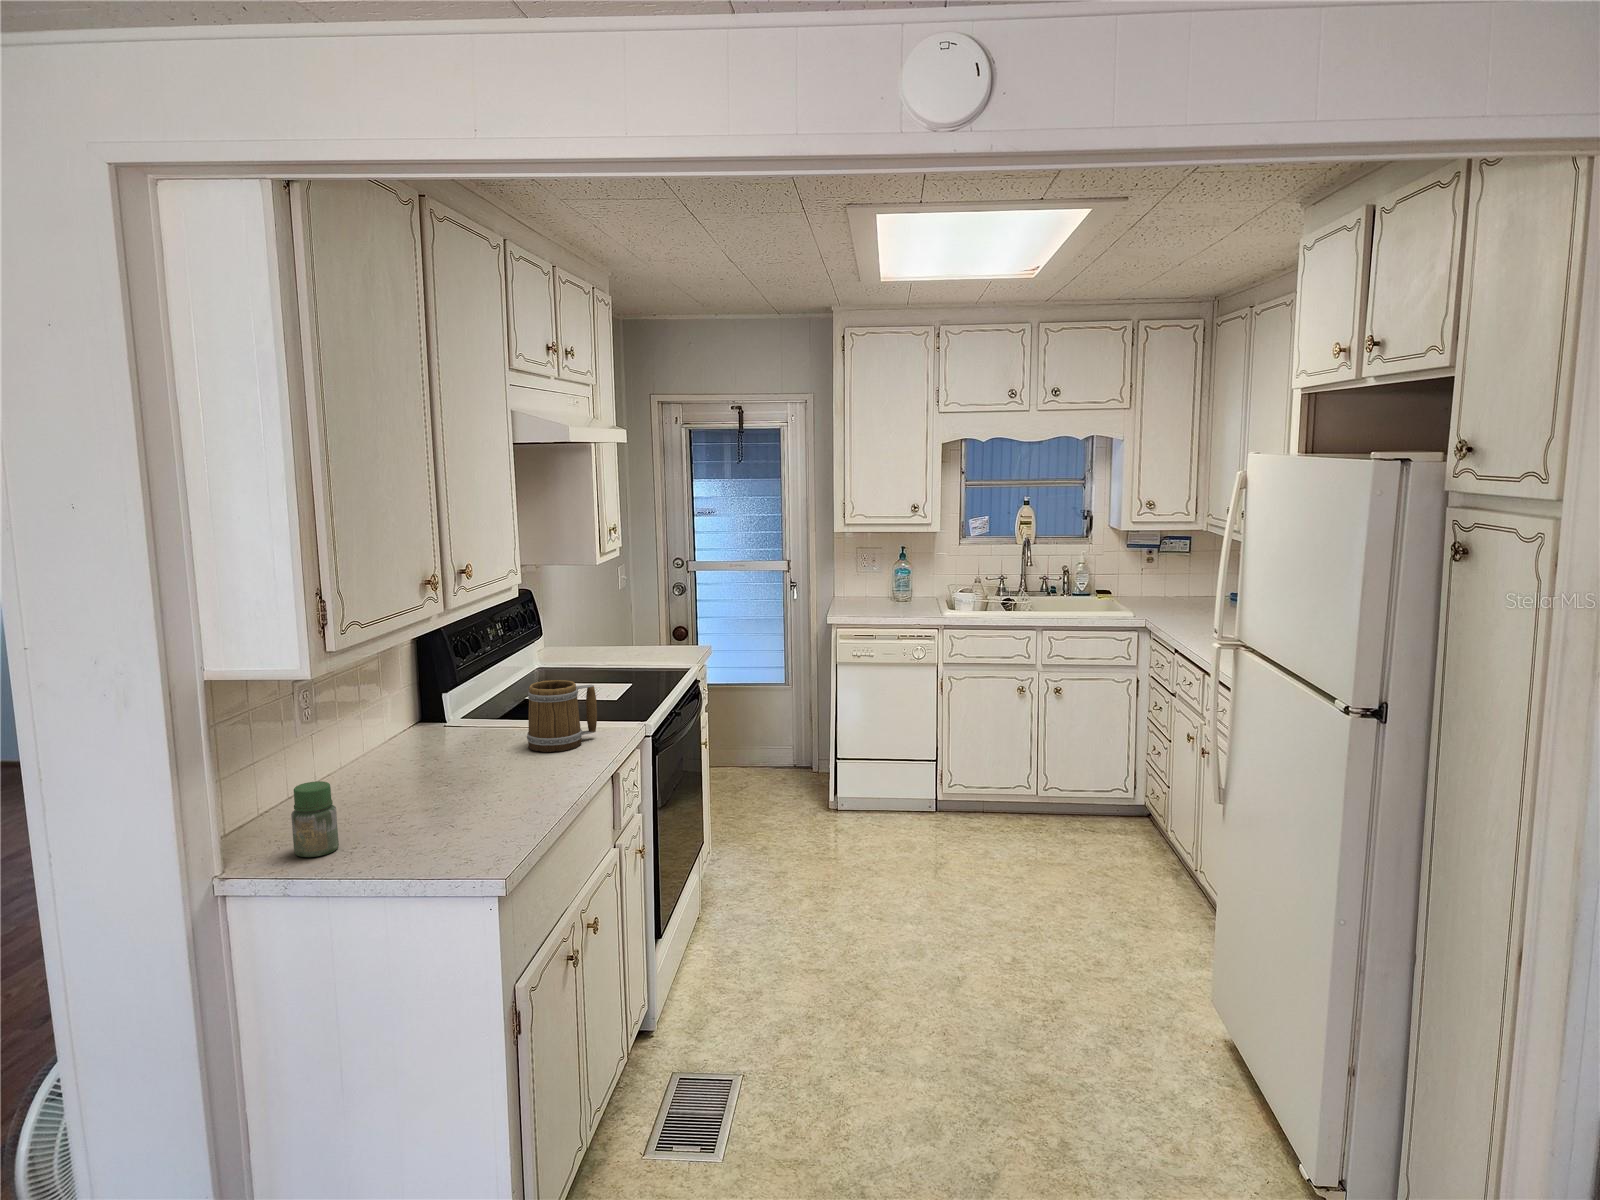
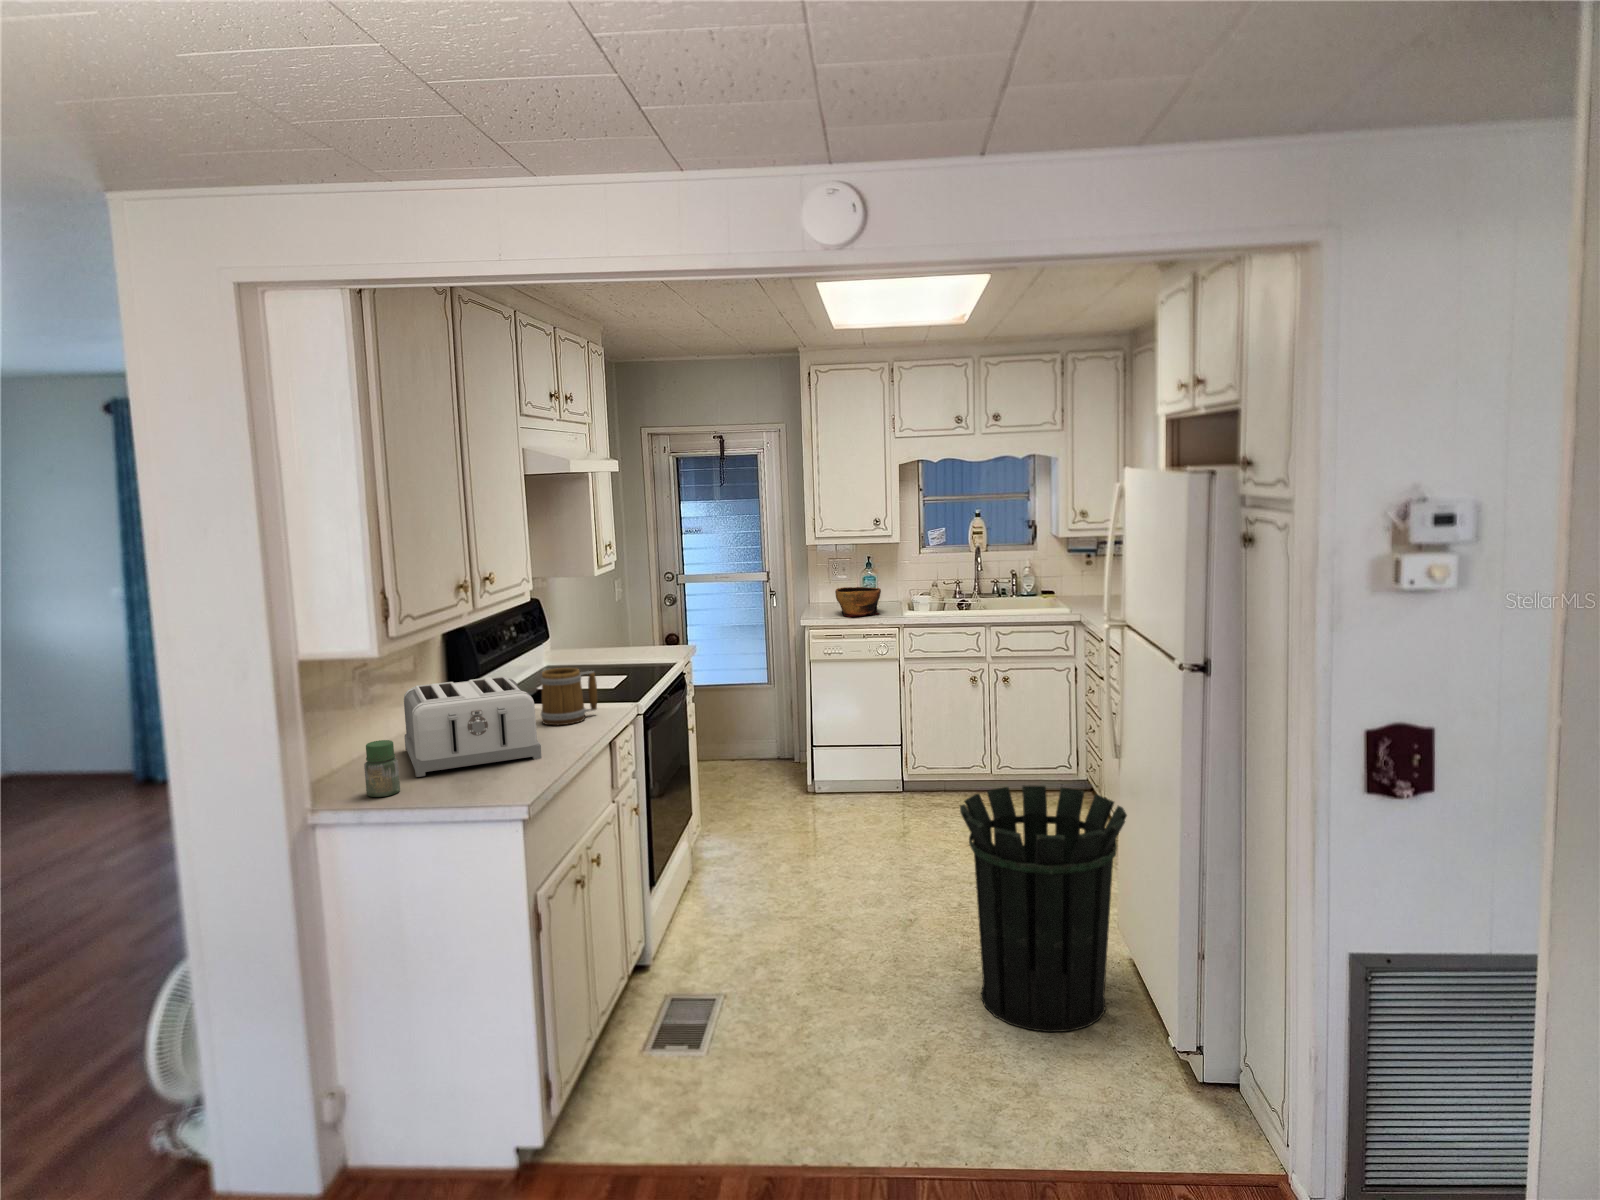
bowl: none [867,580,917,614] -> present [835,587,881,617]
toaster: none [354,692,525,826] -> present [404,676,542,777]
waste bin: none [1036,833,1247,1145] -> present [960,785,1127,1032]

